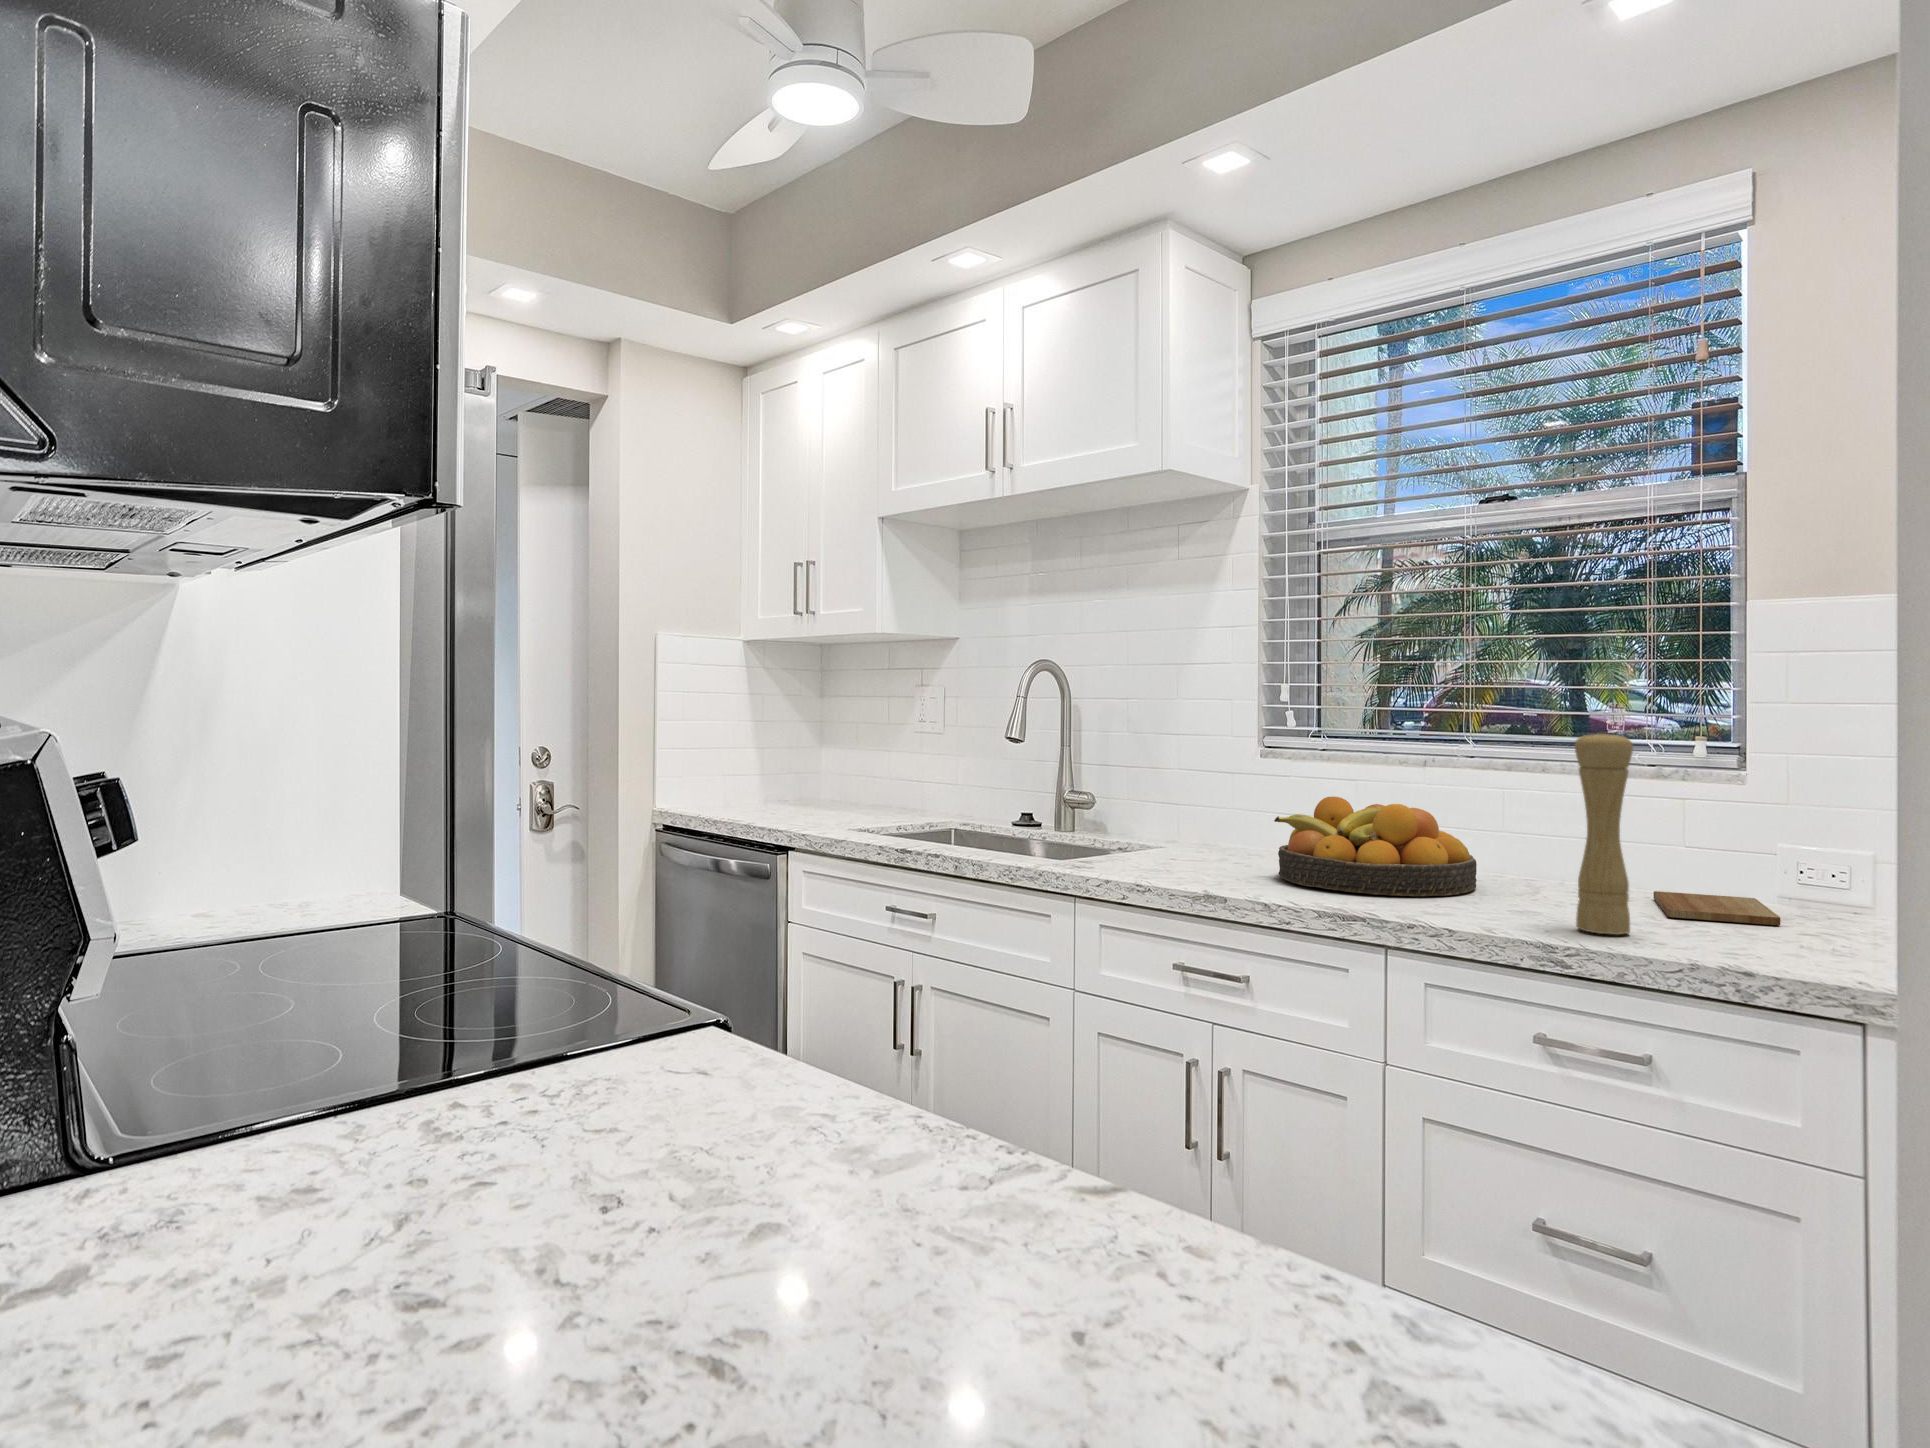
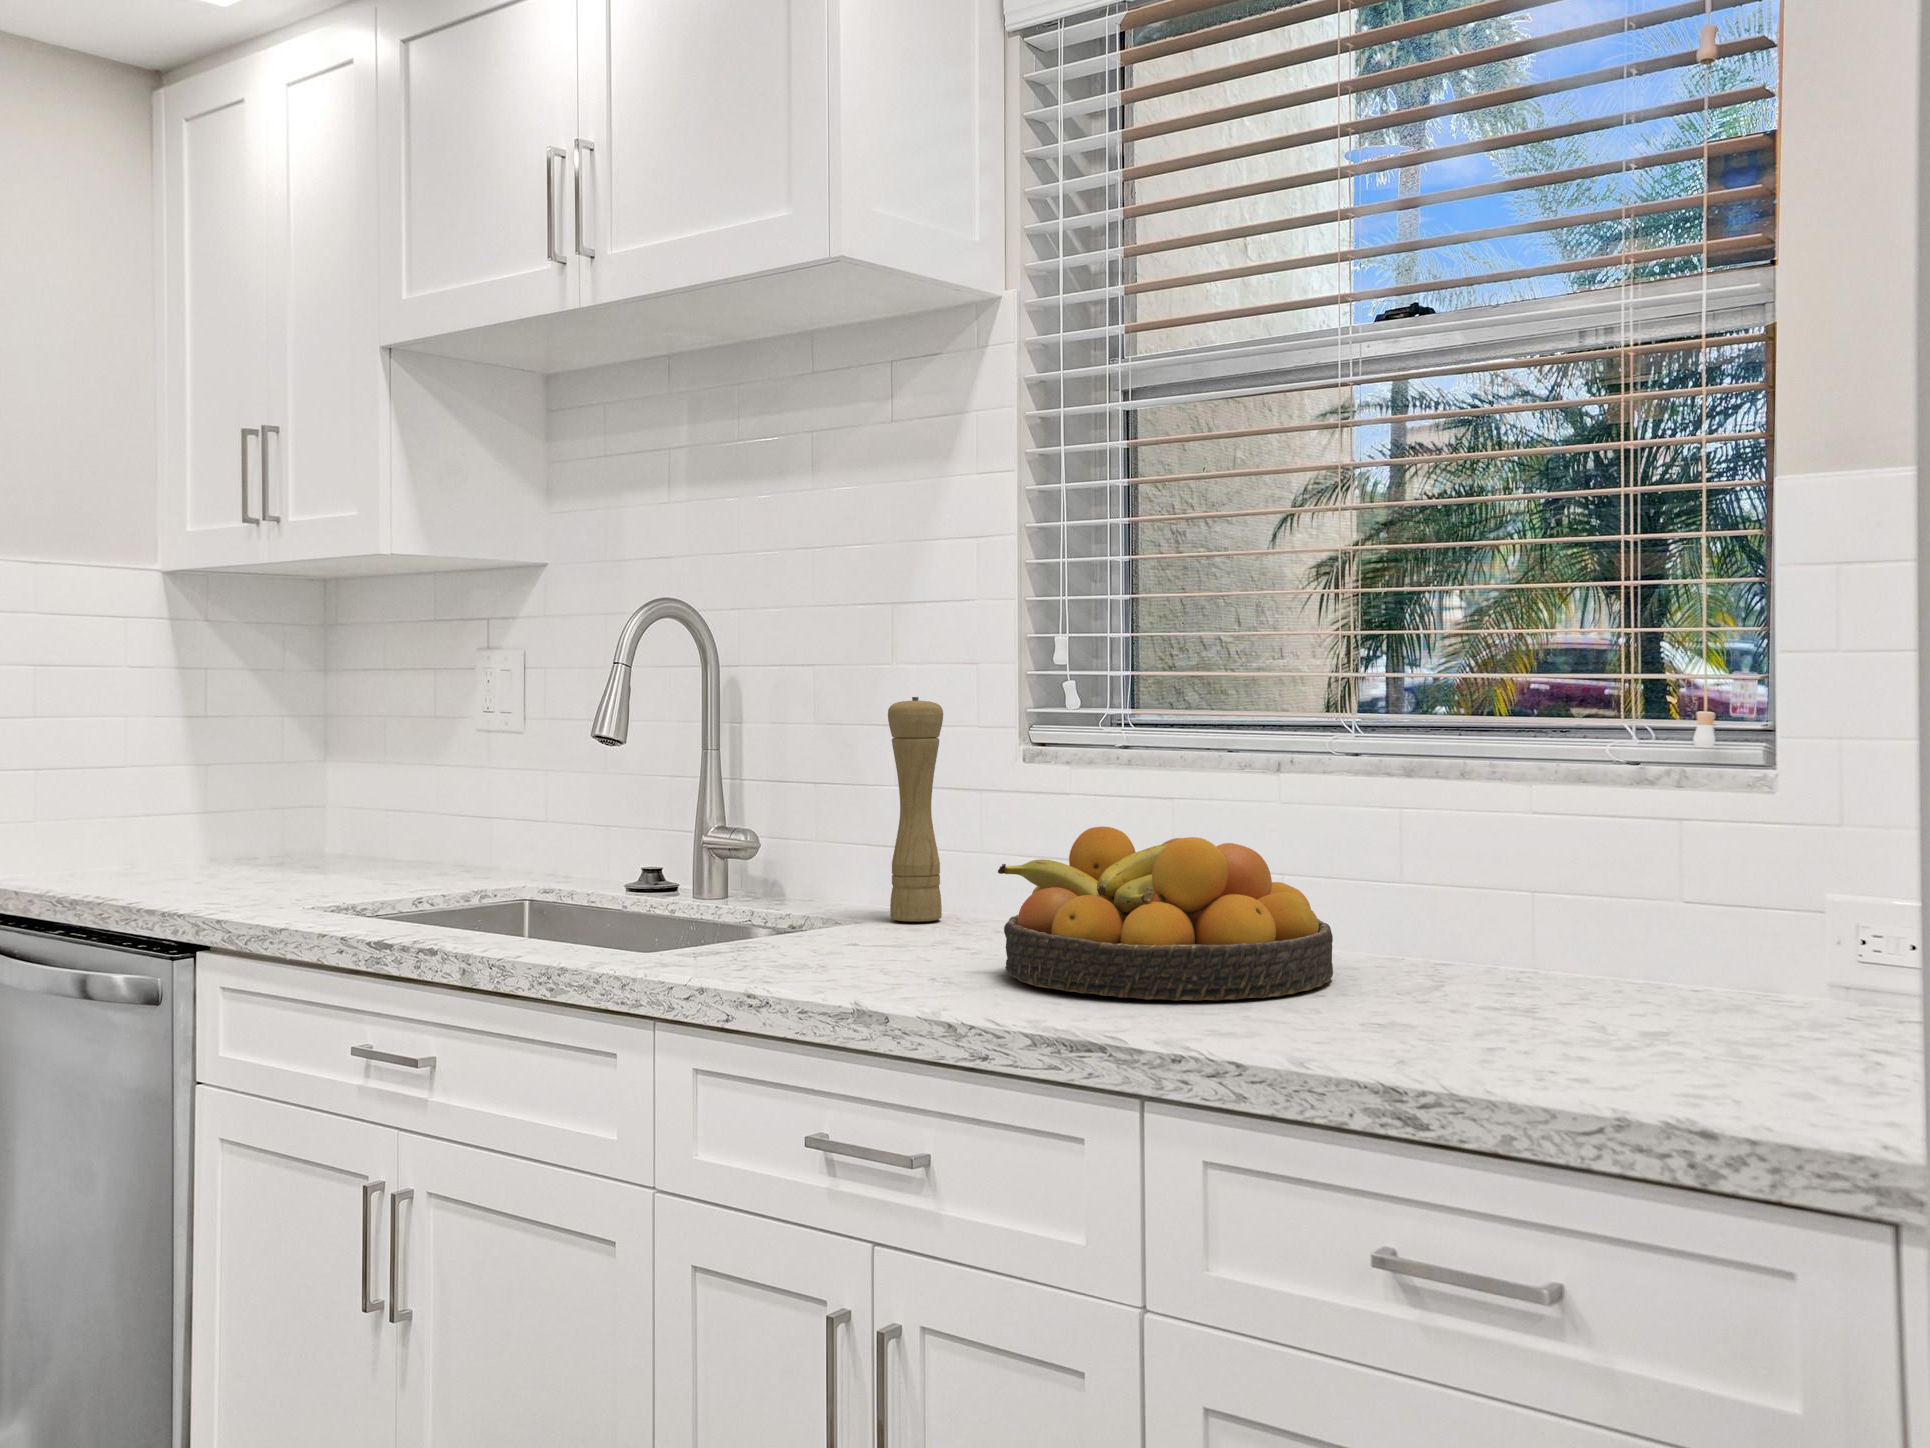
pepper mill: present [1575,731,1633,935] -> present [888,697,943,922]
cutting board: present [1653,891,1780,925] -> none [1617,978,1801,1035]

